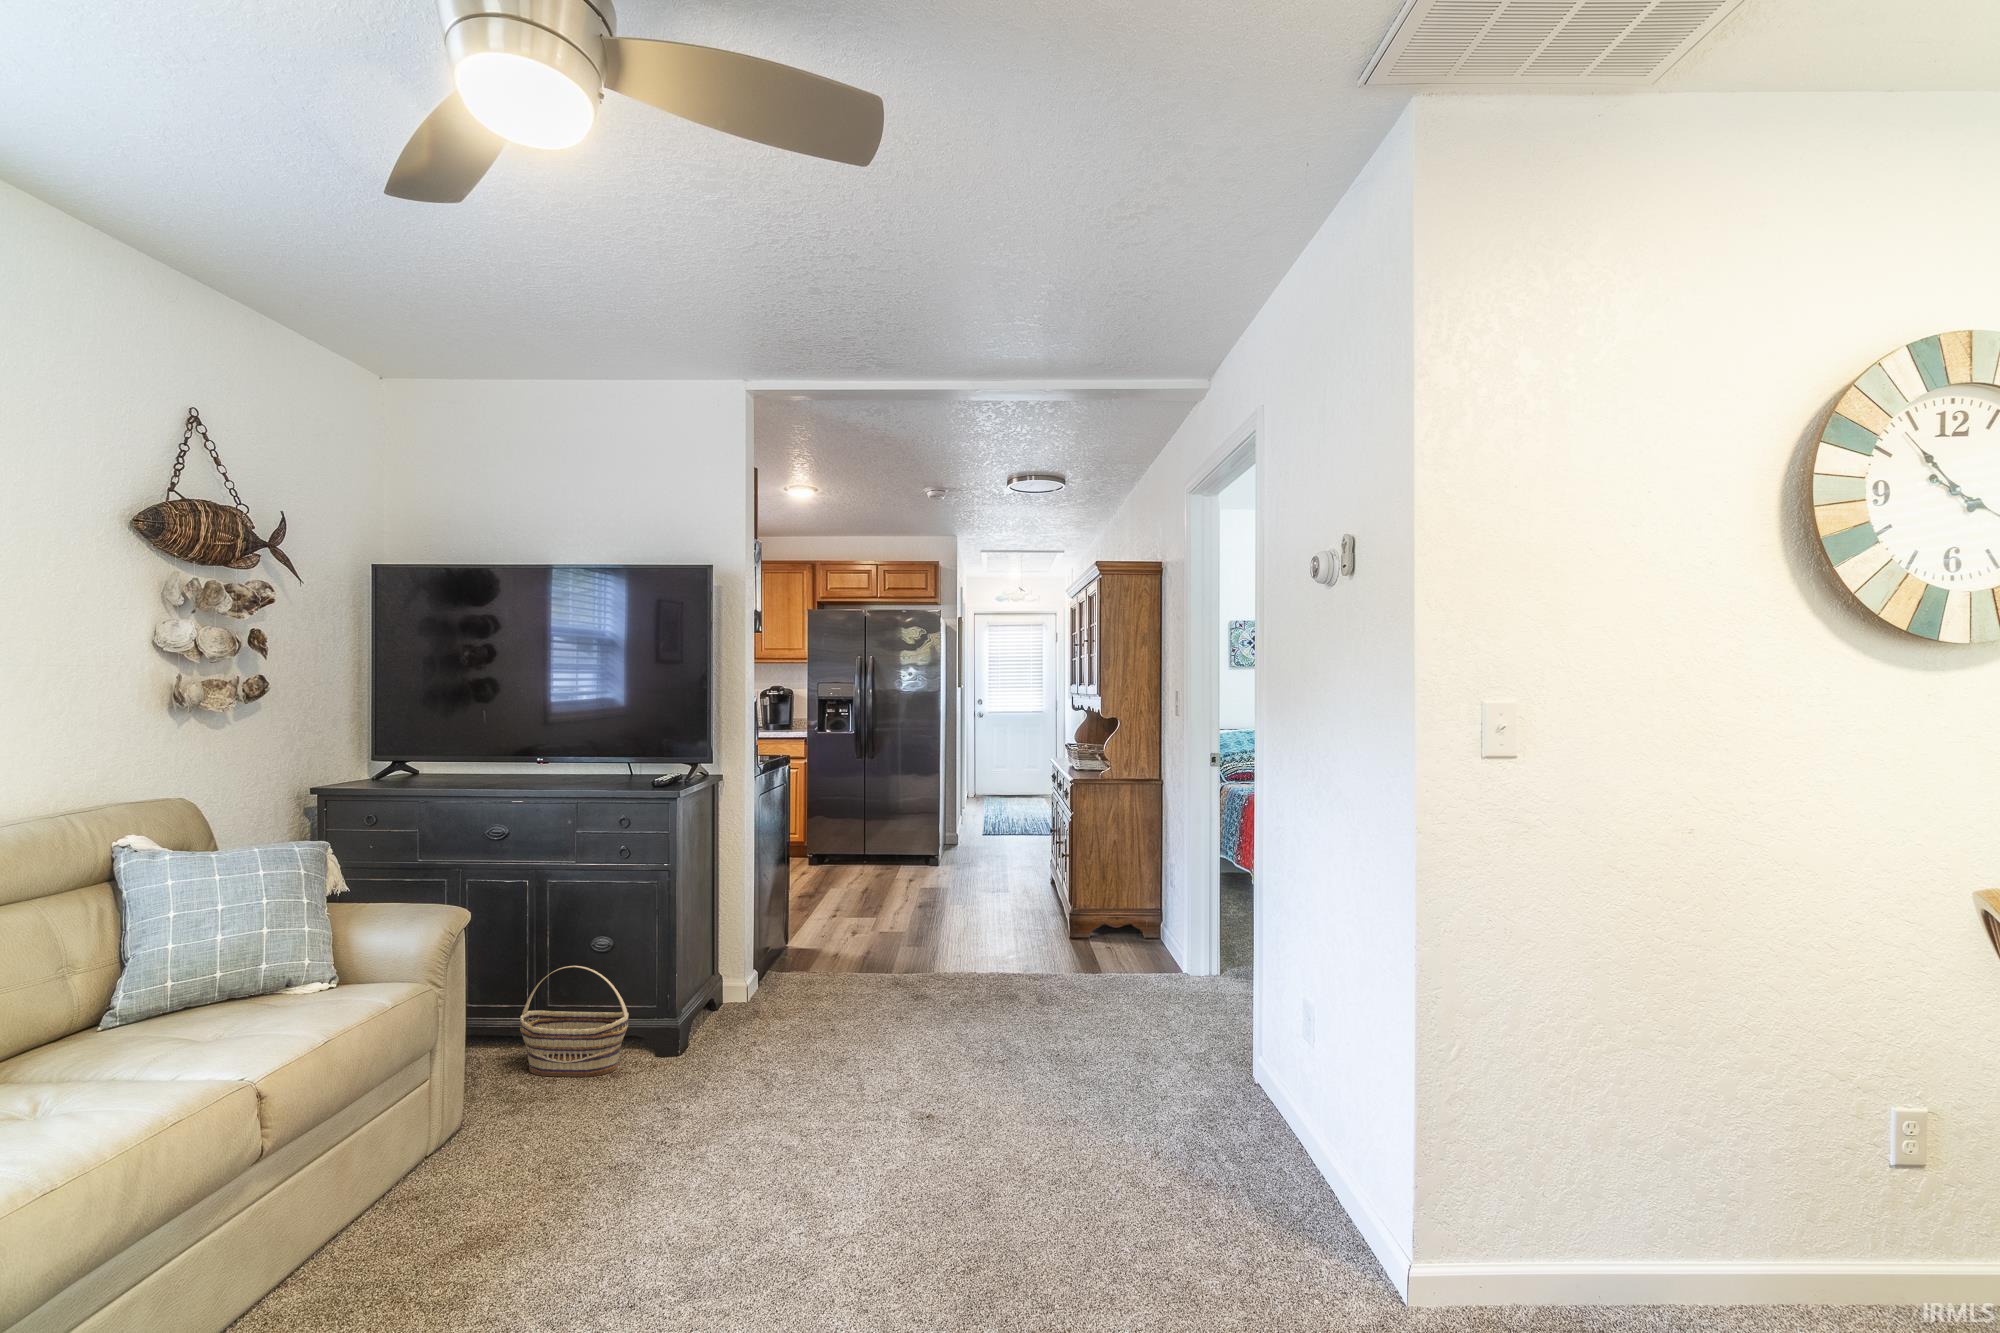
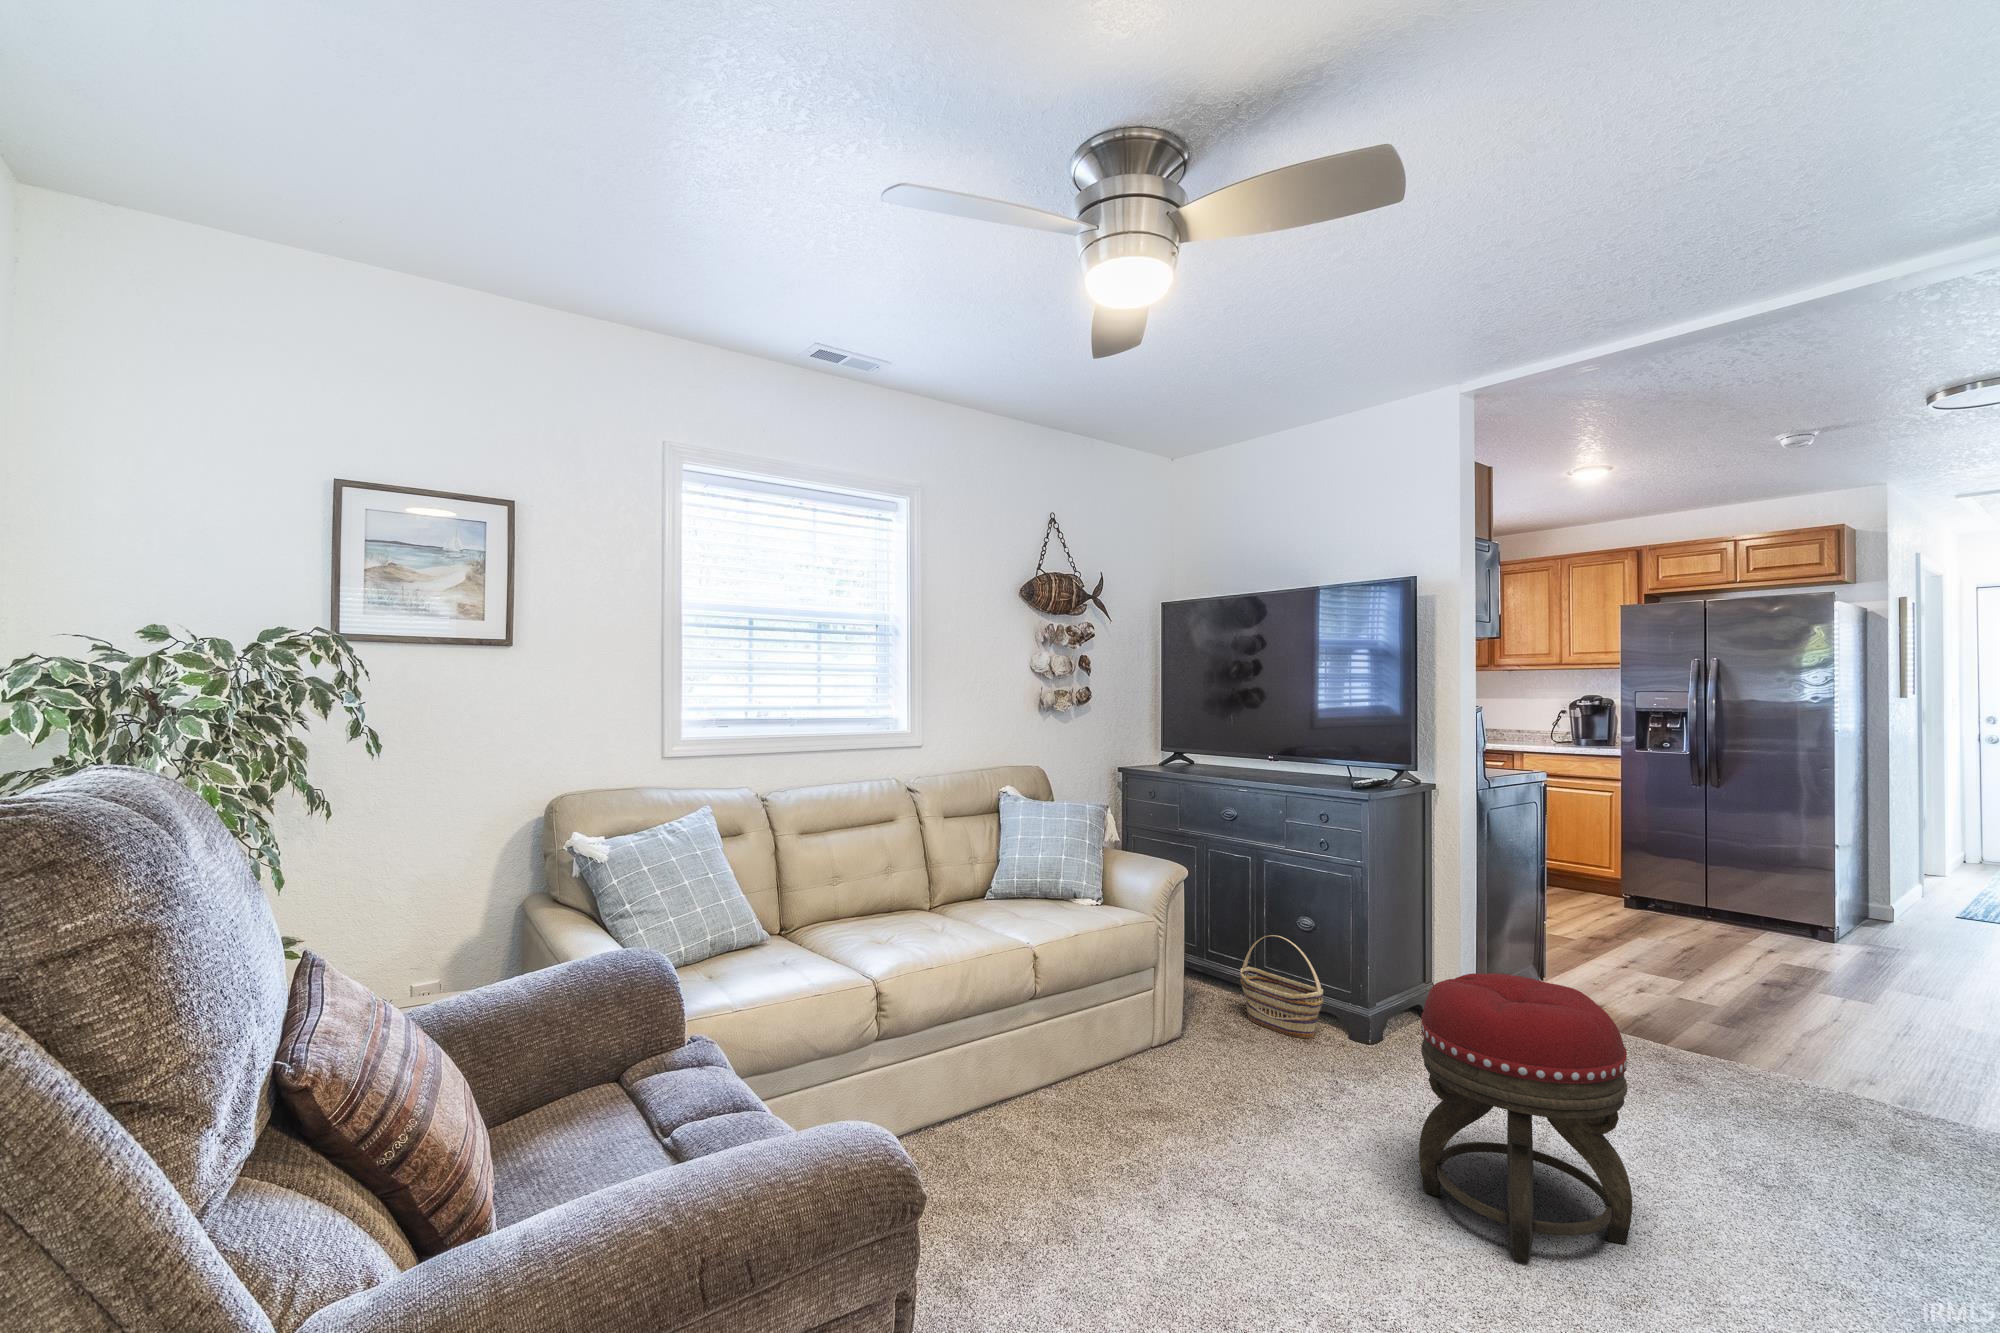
footstool: none [797,950,966,1213] -> present [1419,973,1632,1264]

